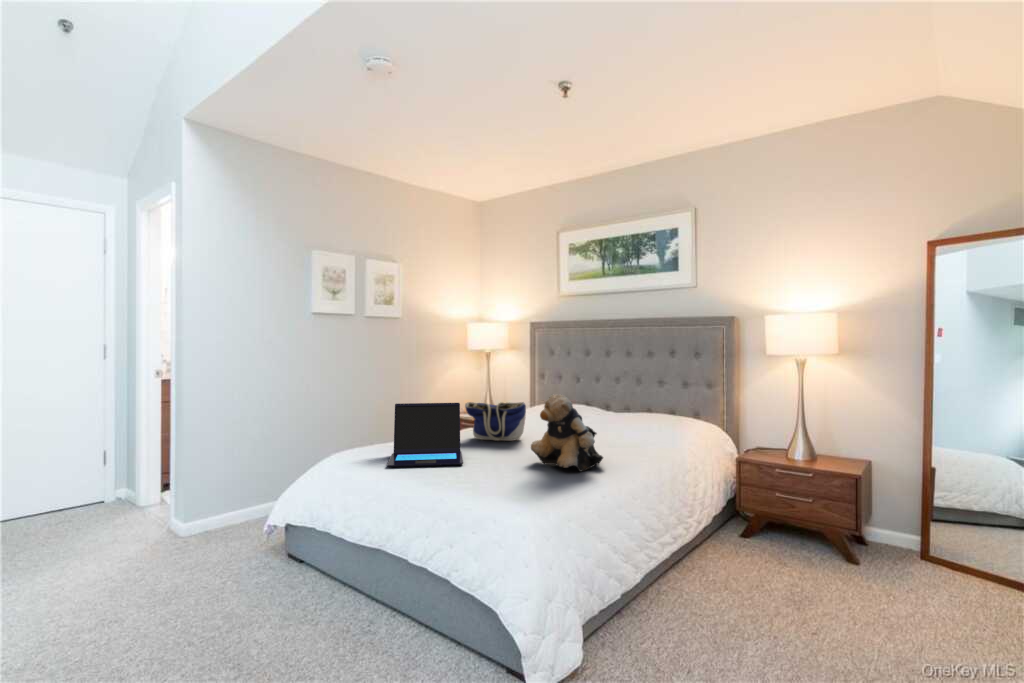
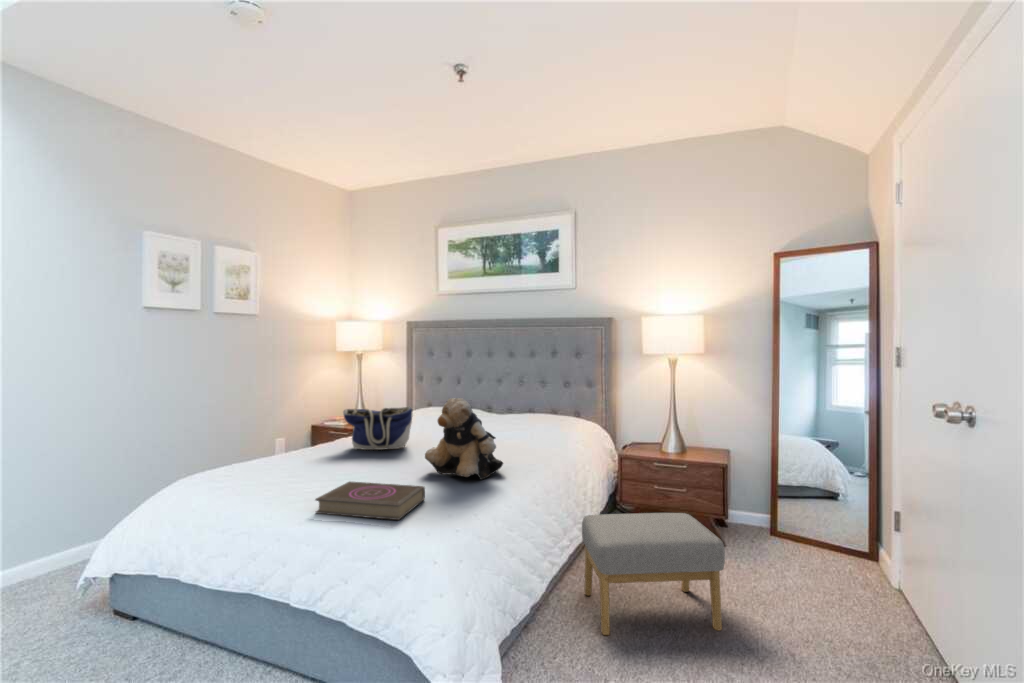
laptop: present [387,403,463,467] -> none [253,410,348,491]
book: none [431,464,524,498] -> present [315,482,425,520]
footstool: none [682,515,830,645] -> present [582,513,725,635]

